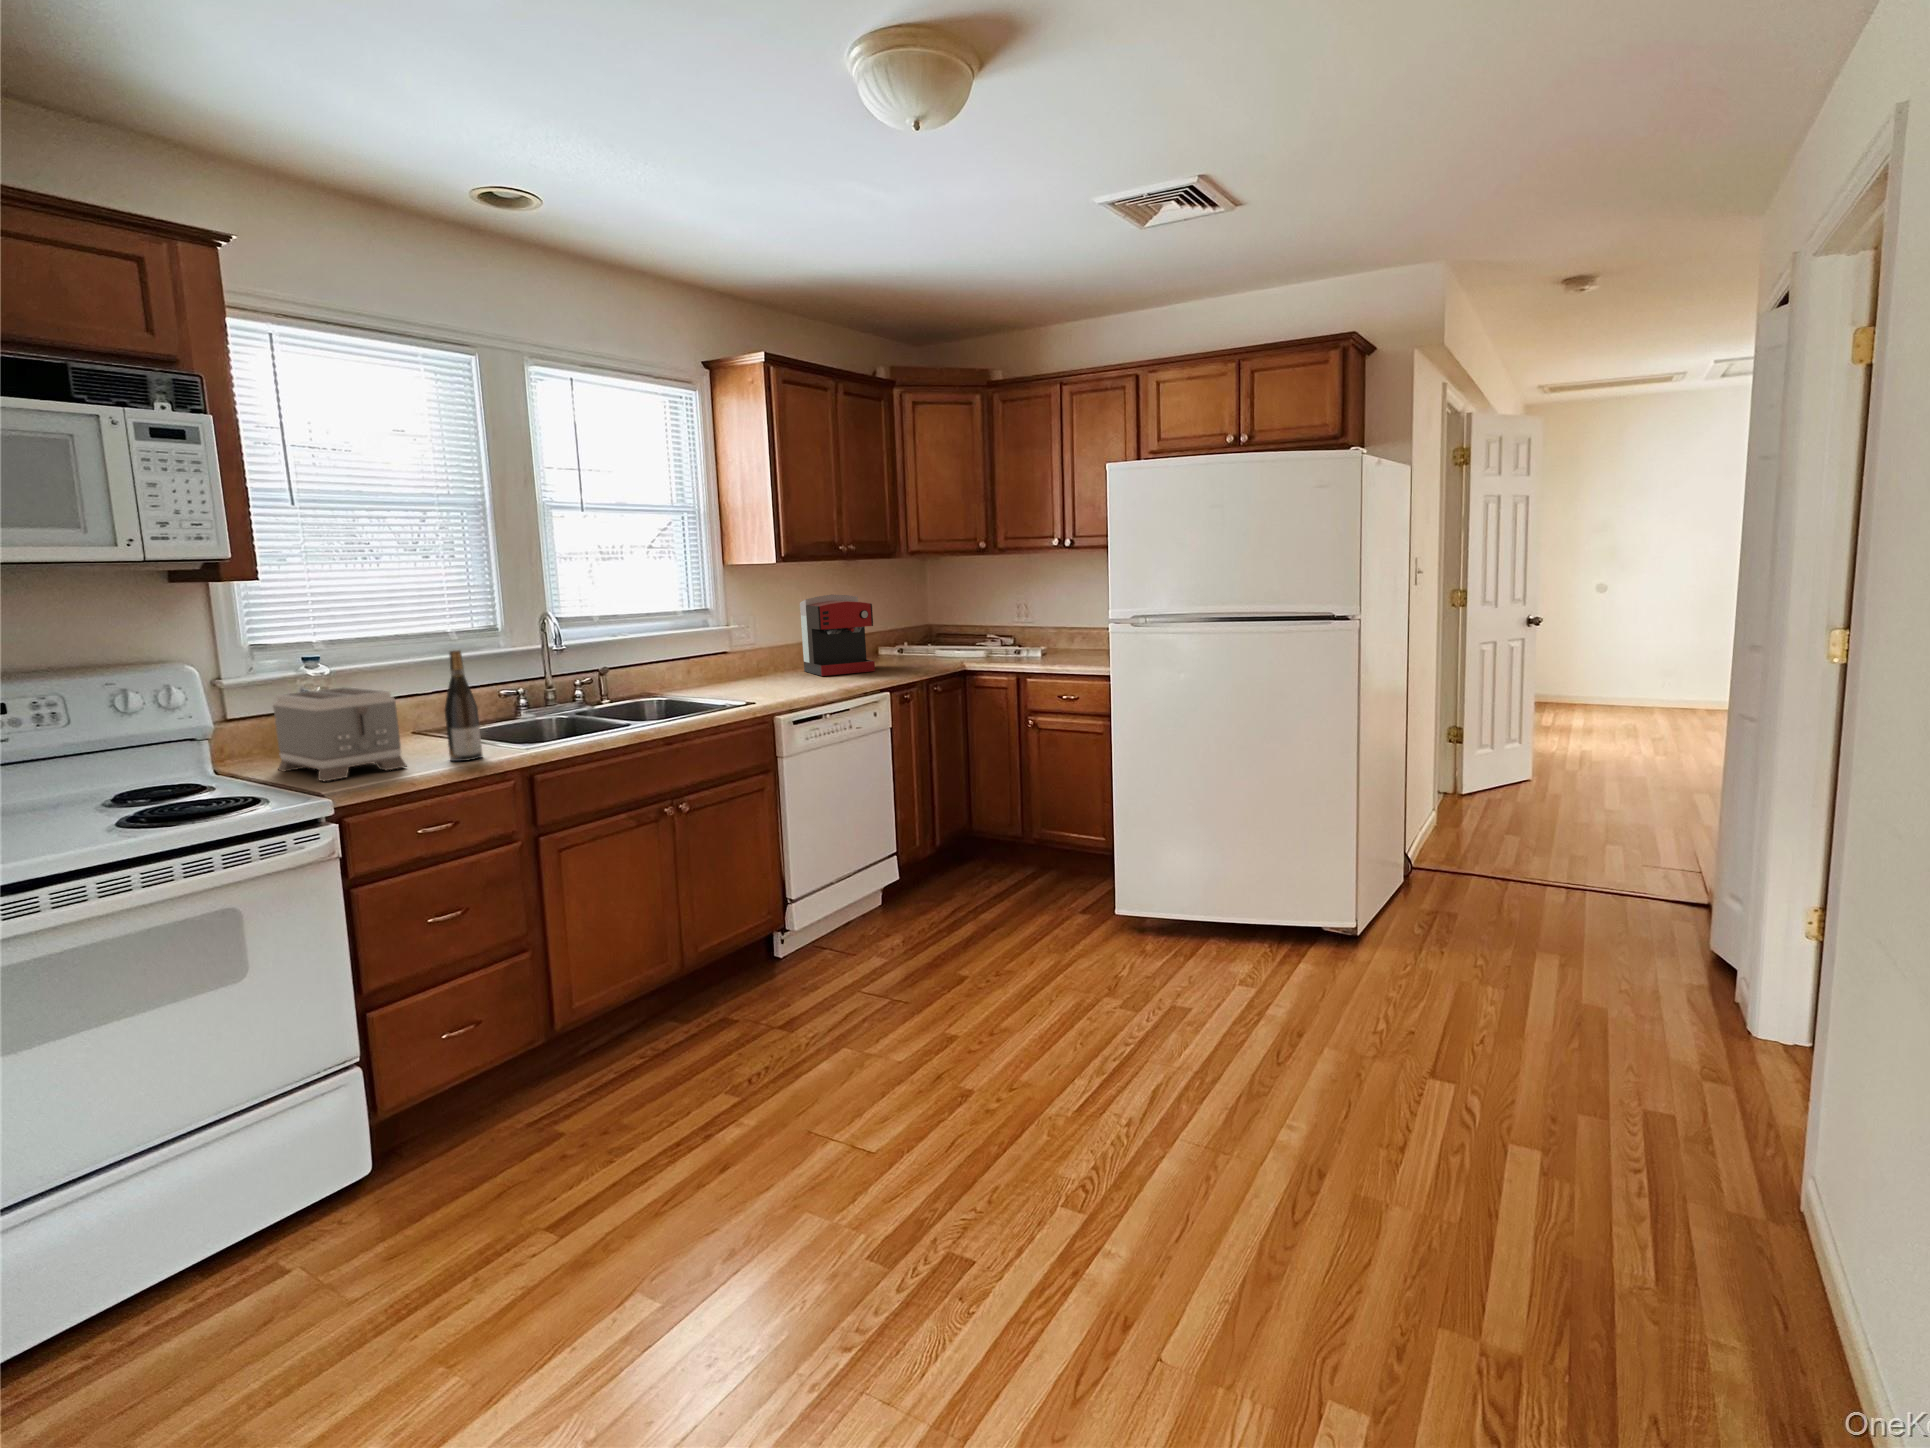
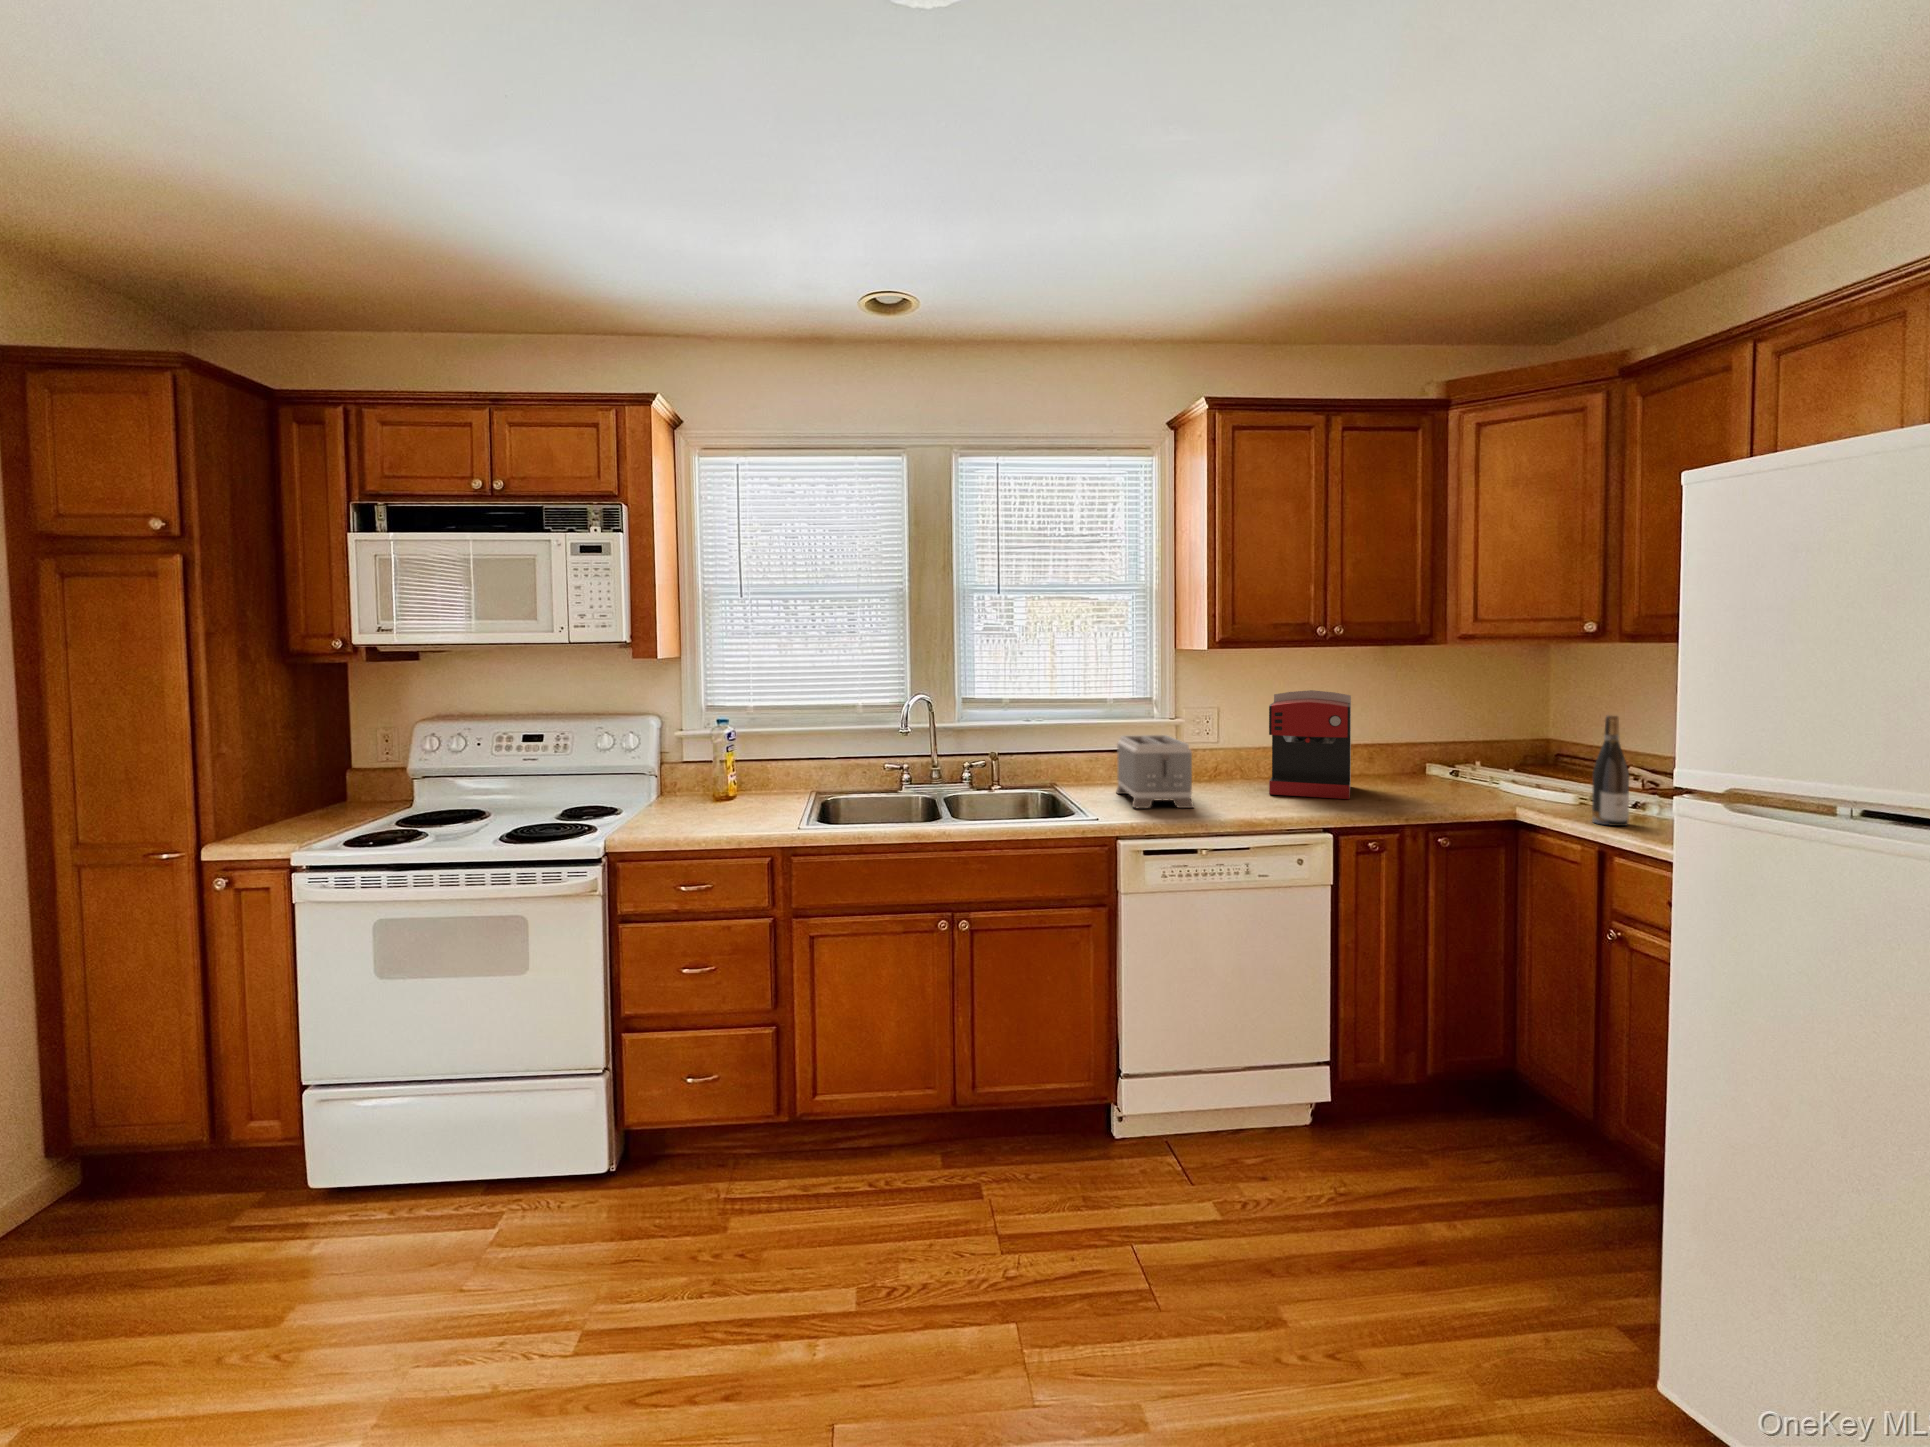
wine bottle: present [445,650,483,761] -> present [1592,715,1629,826]
toaster: present [273,687,407,781] -> present [1116,735,1194,808]

